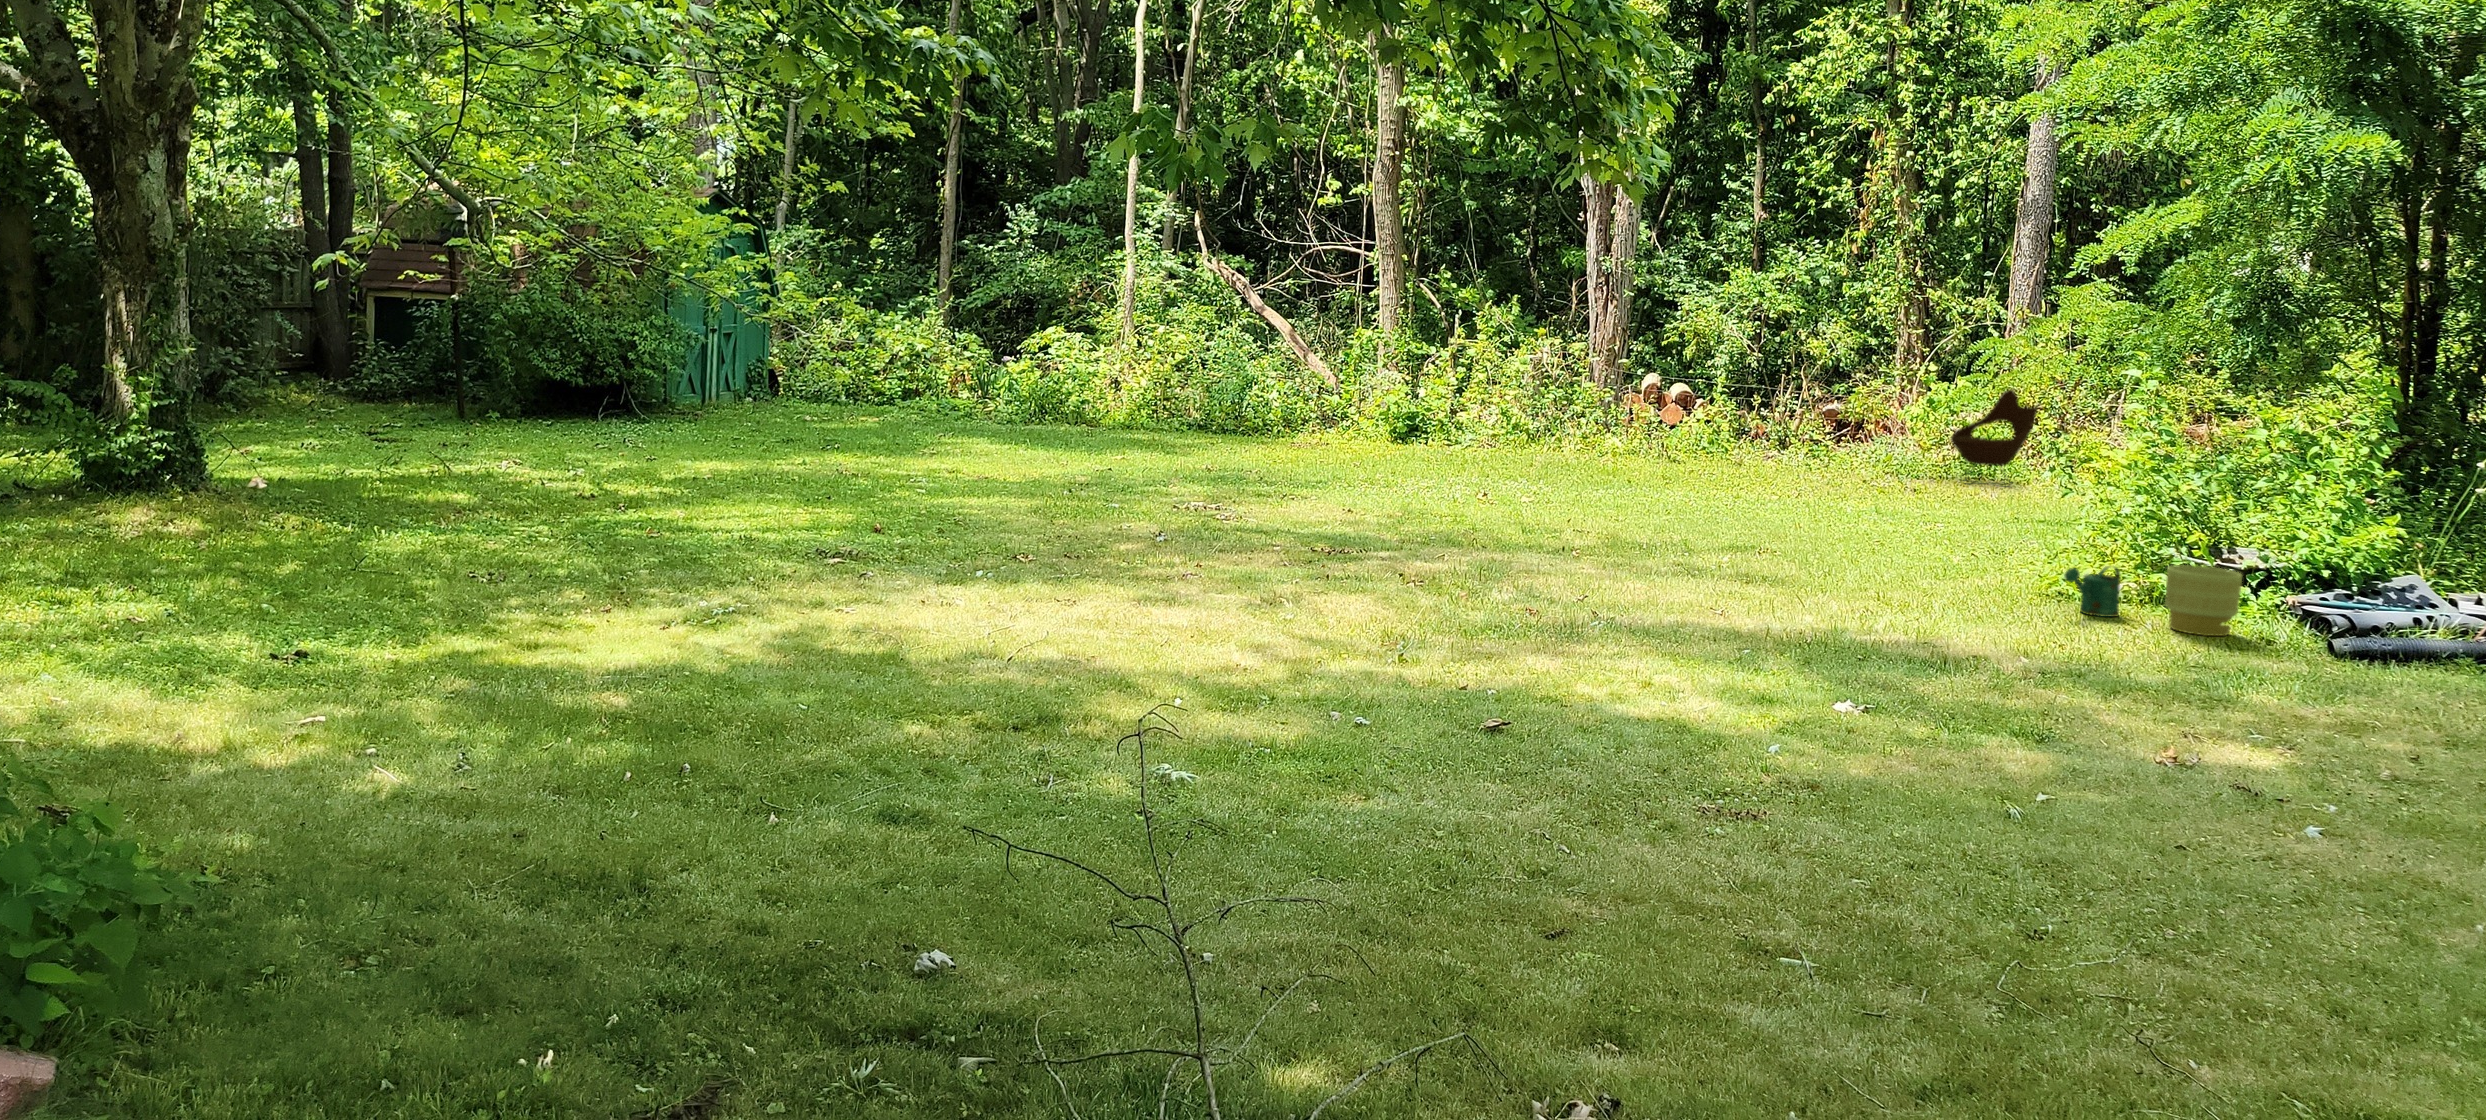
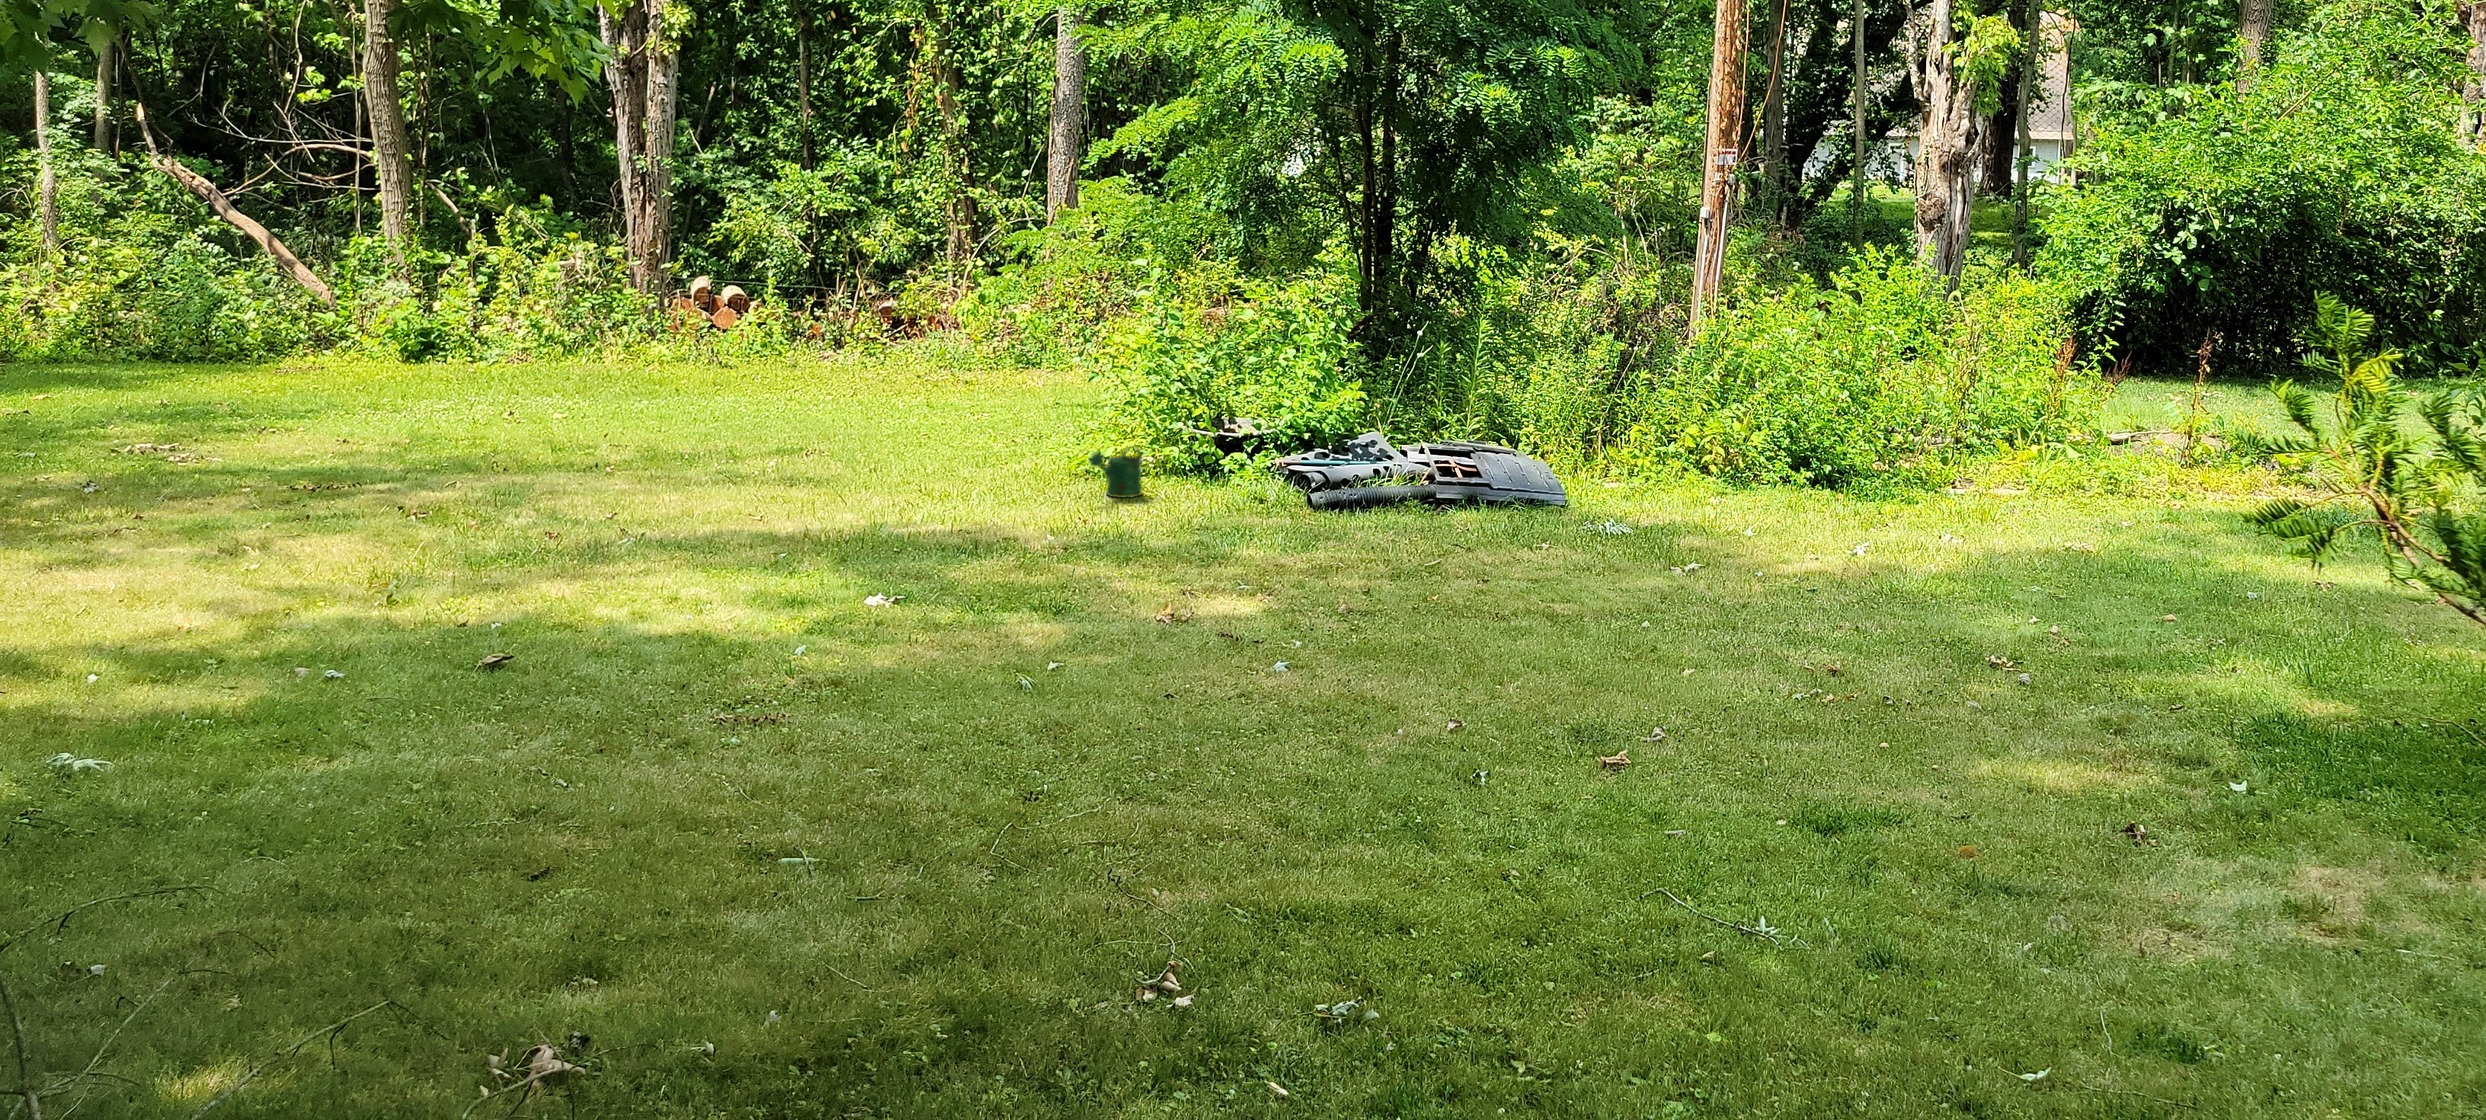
chair: present [1951,389,2038,487] -> none [995,280,1074,373]
planter: present [2165,565,2242,636] -> none [1181,440,1244,506]

